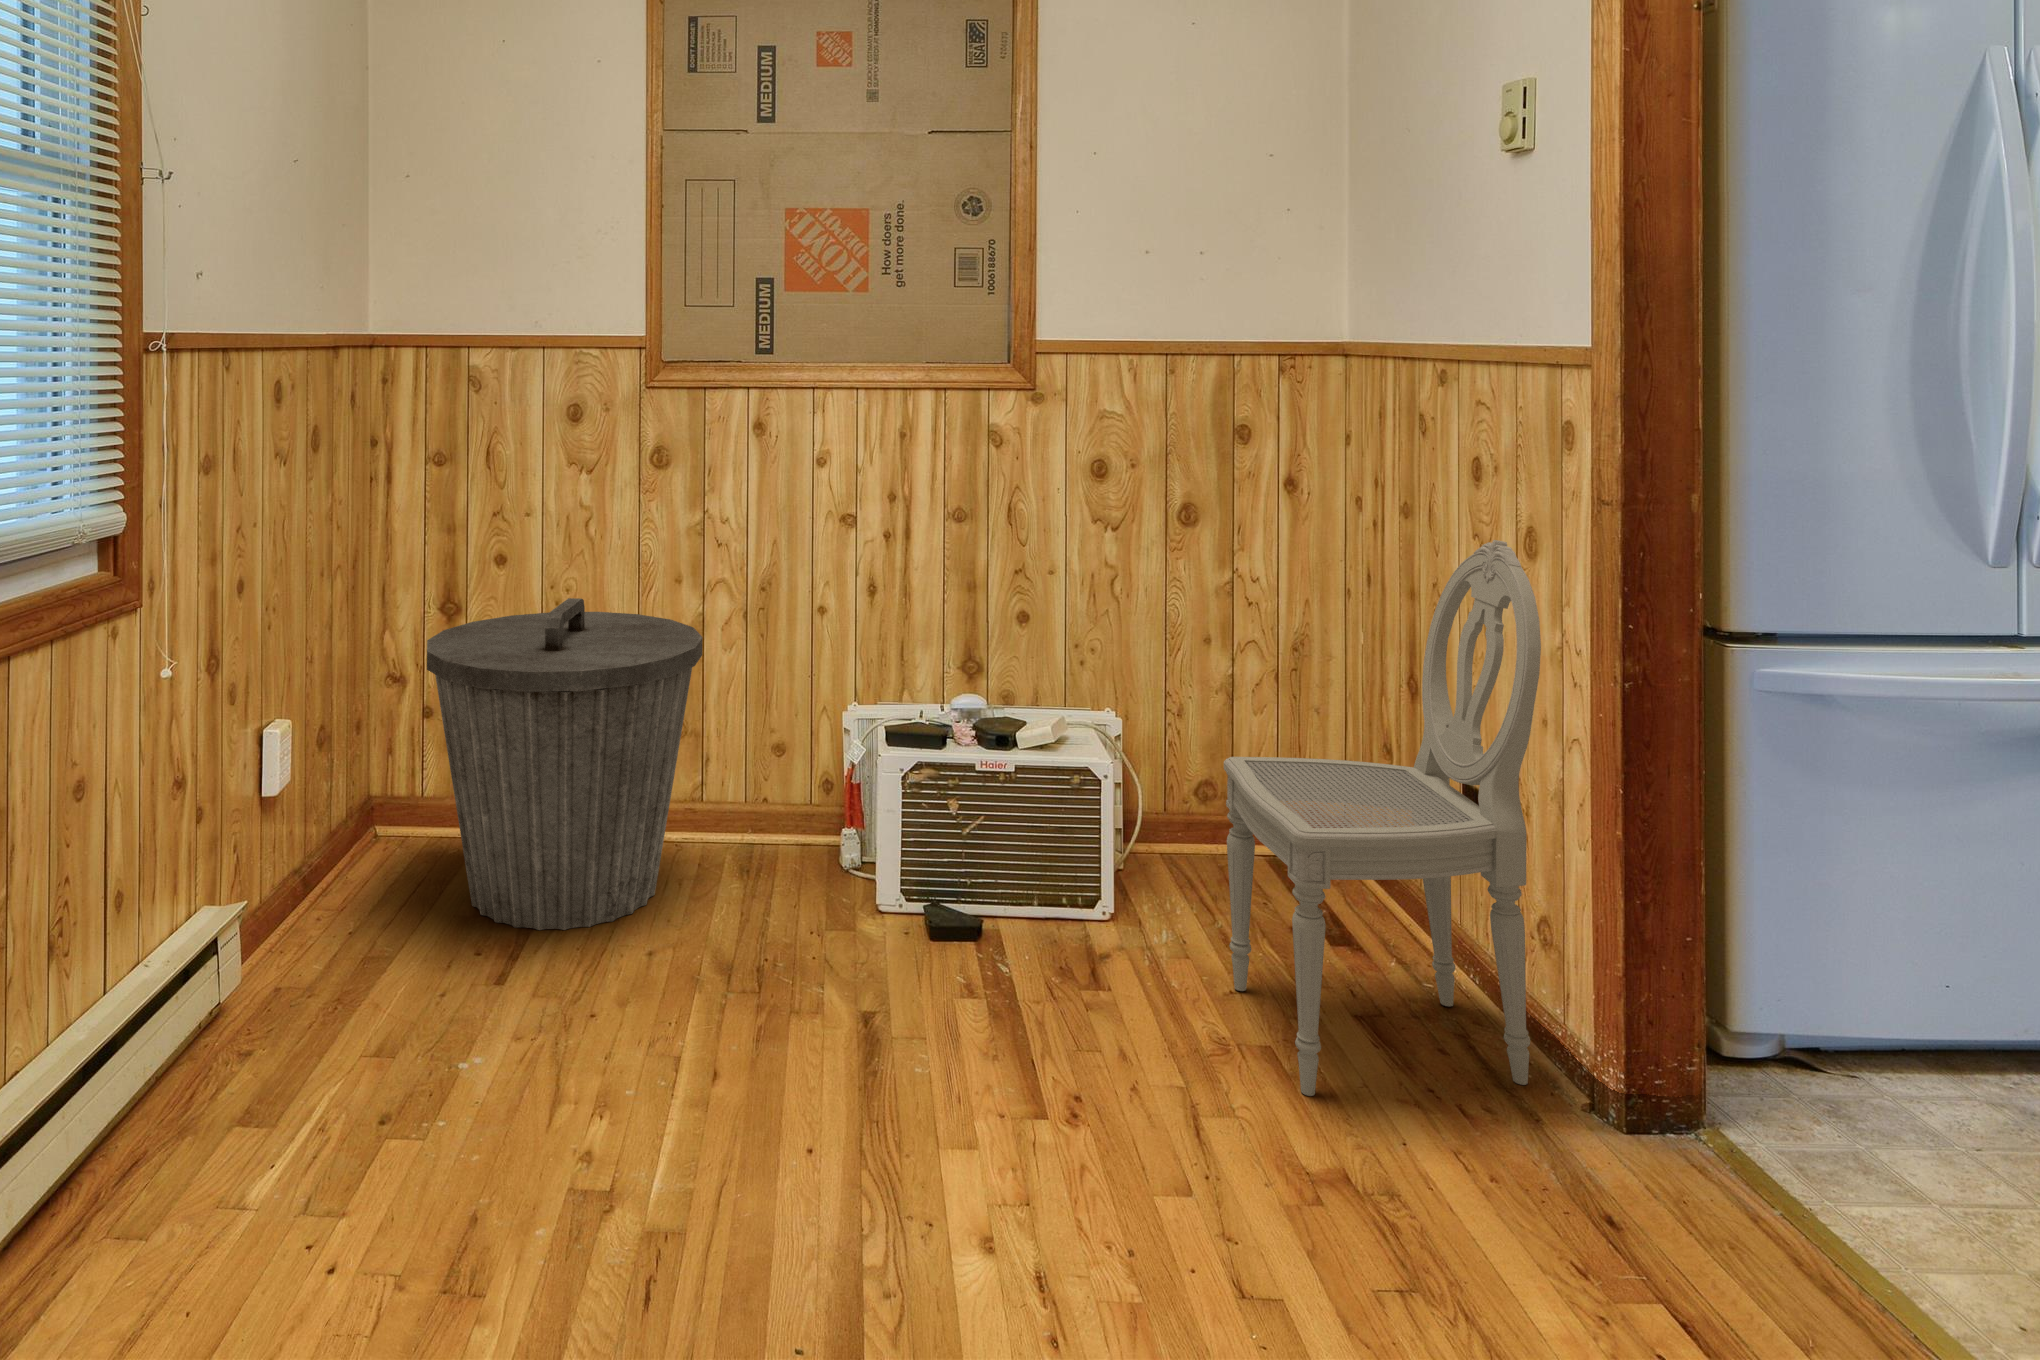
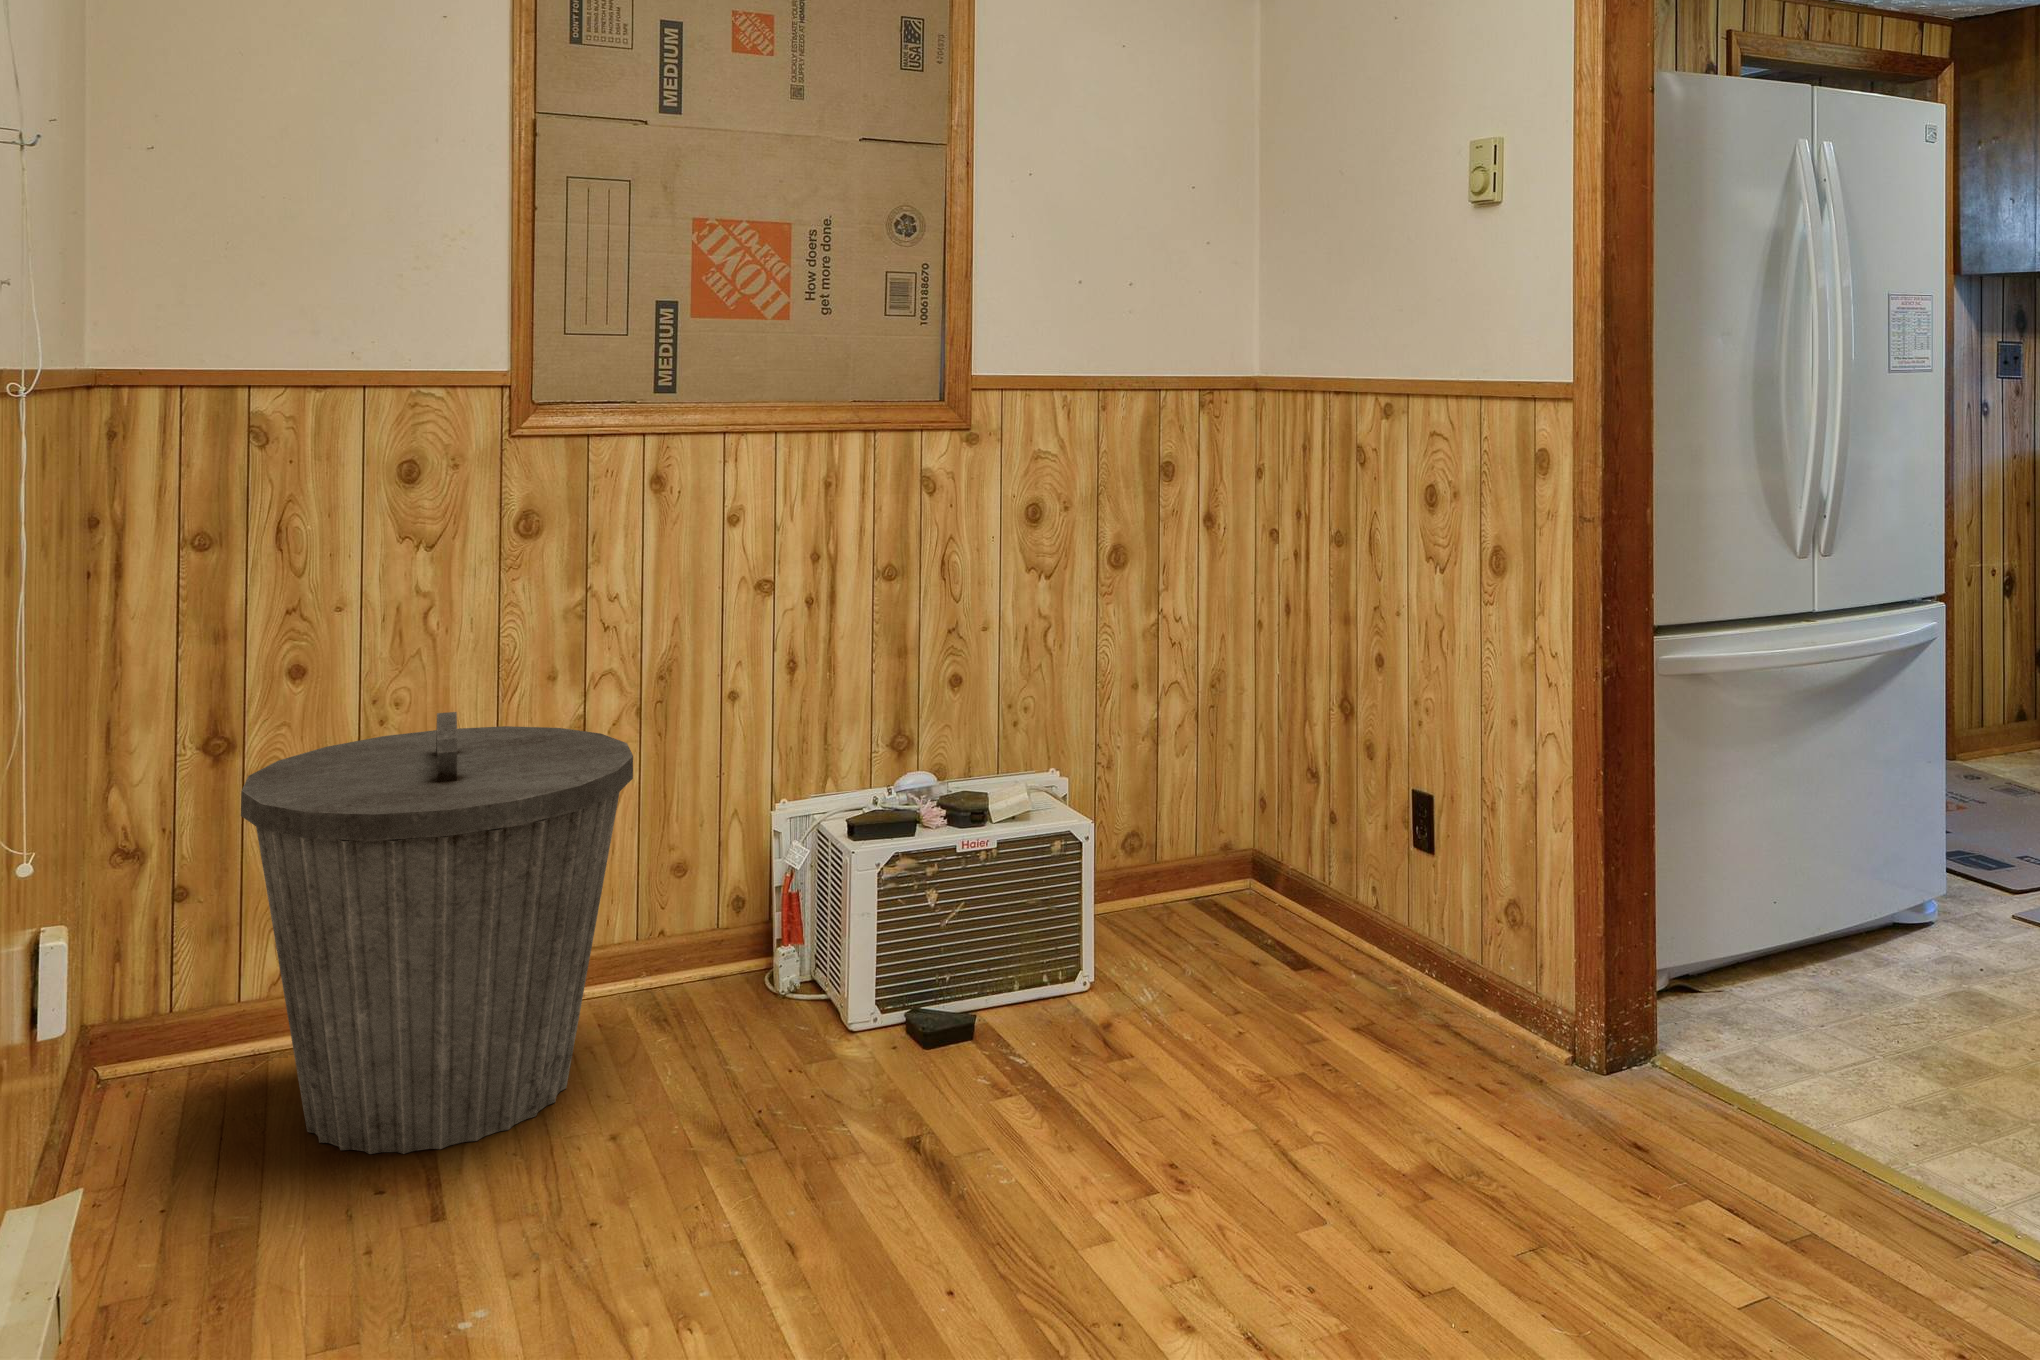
dining chair: present [1224,540,1541,1096] -> none [1236,561,1530,1107]

